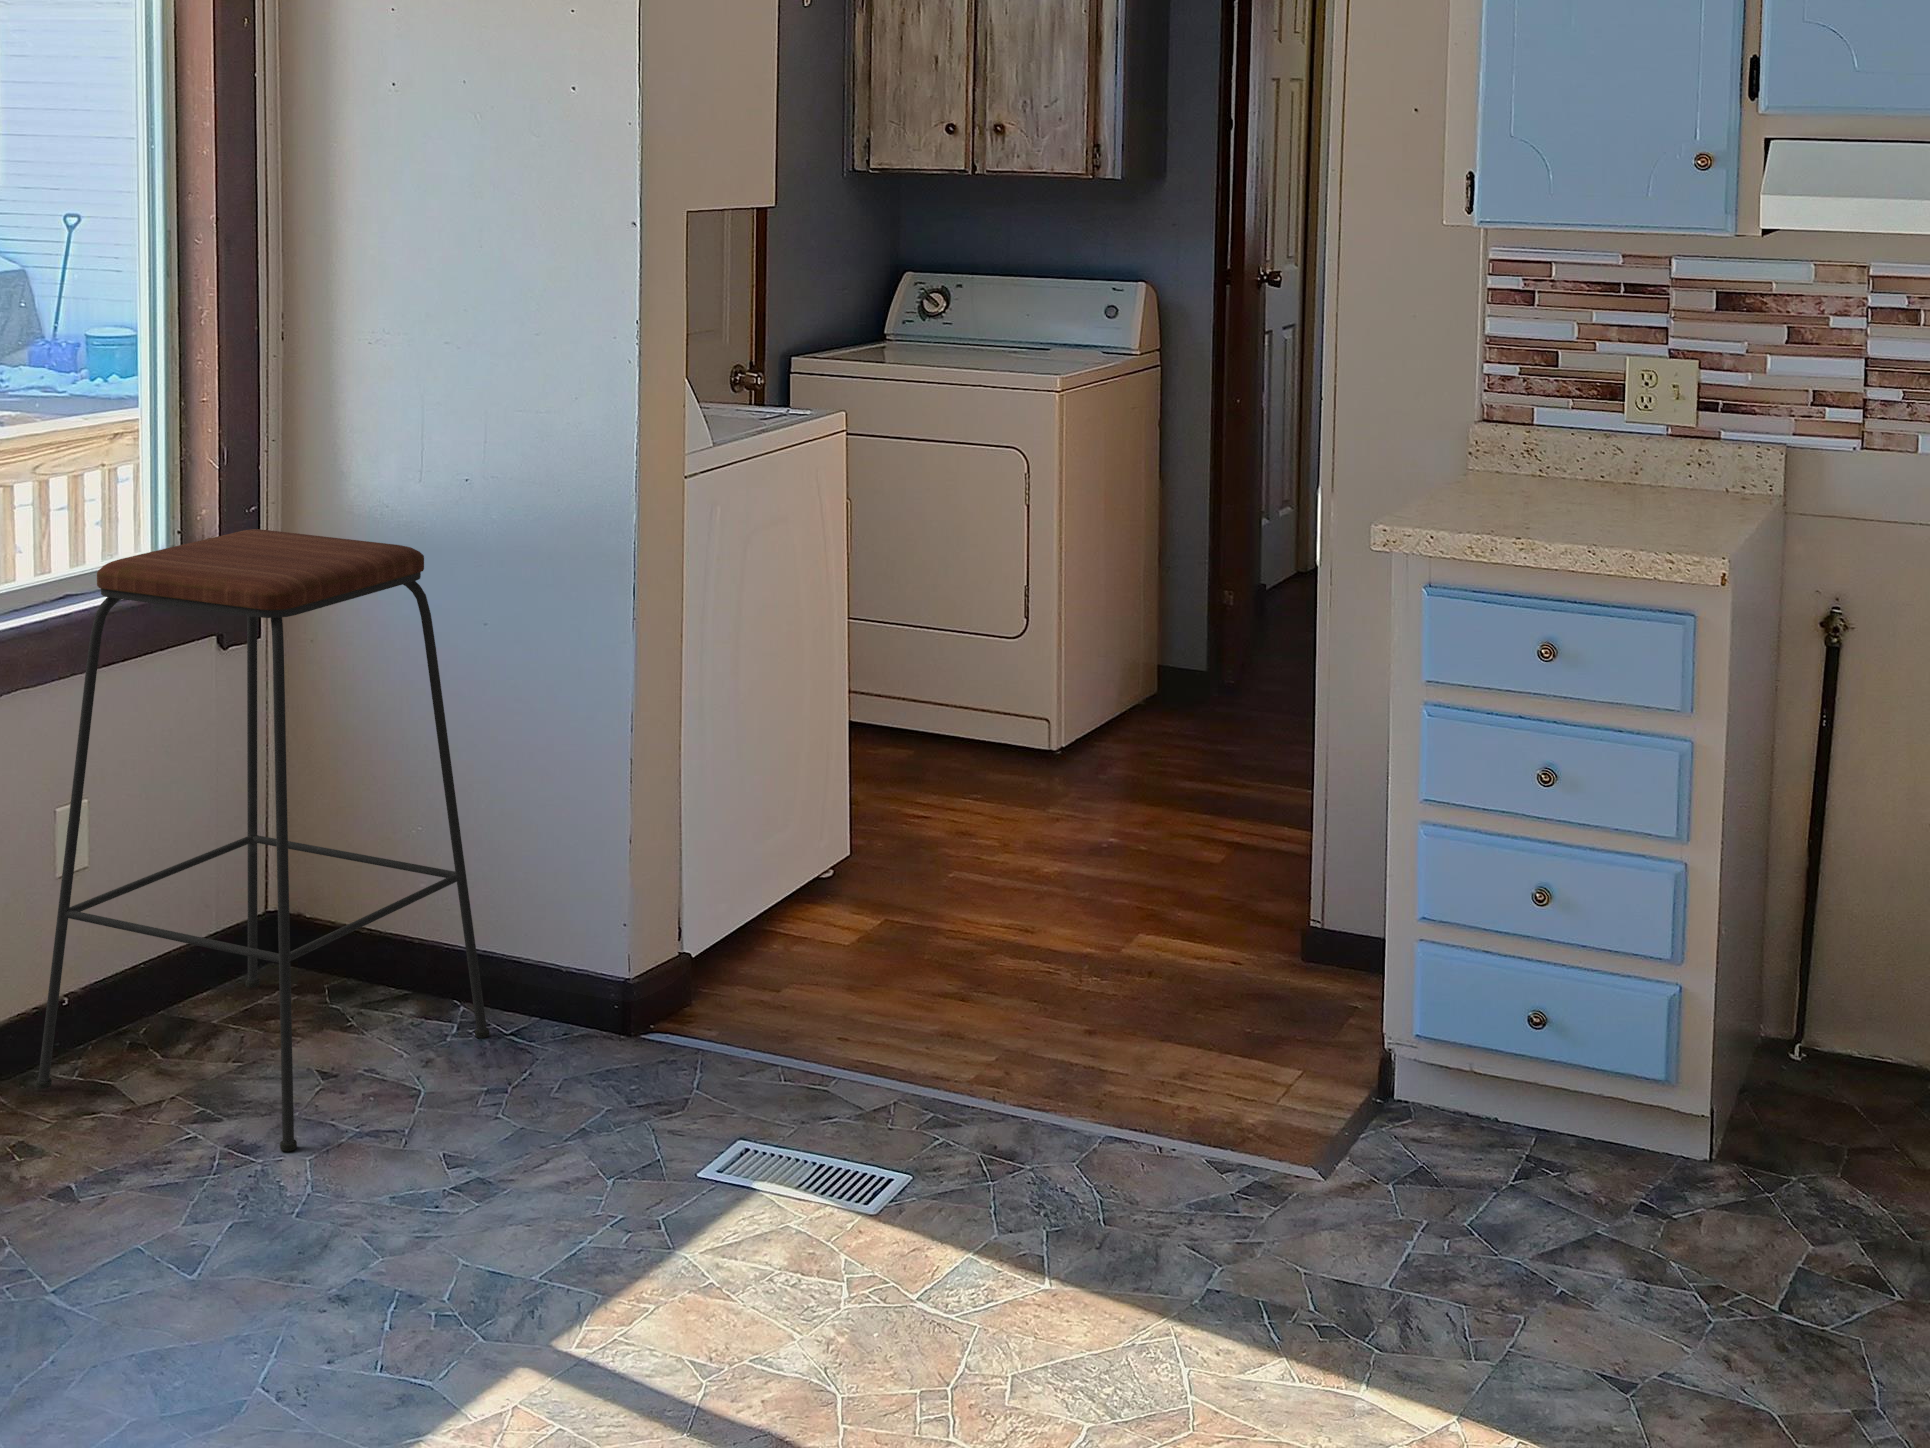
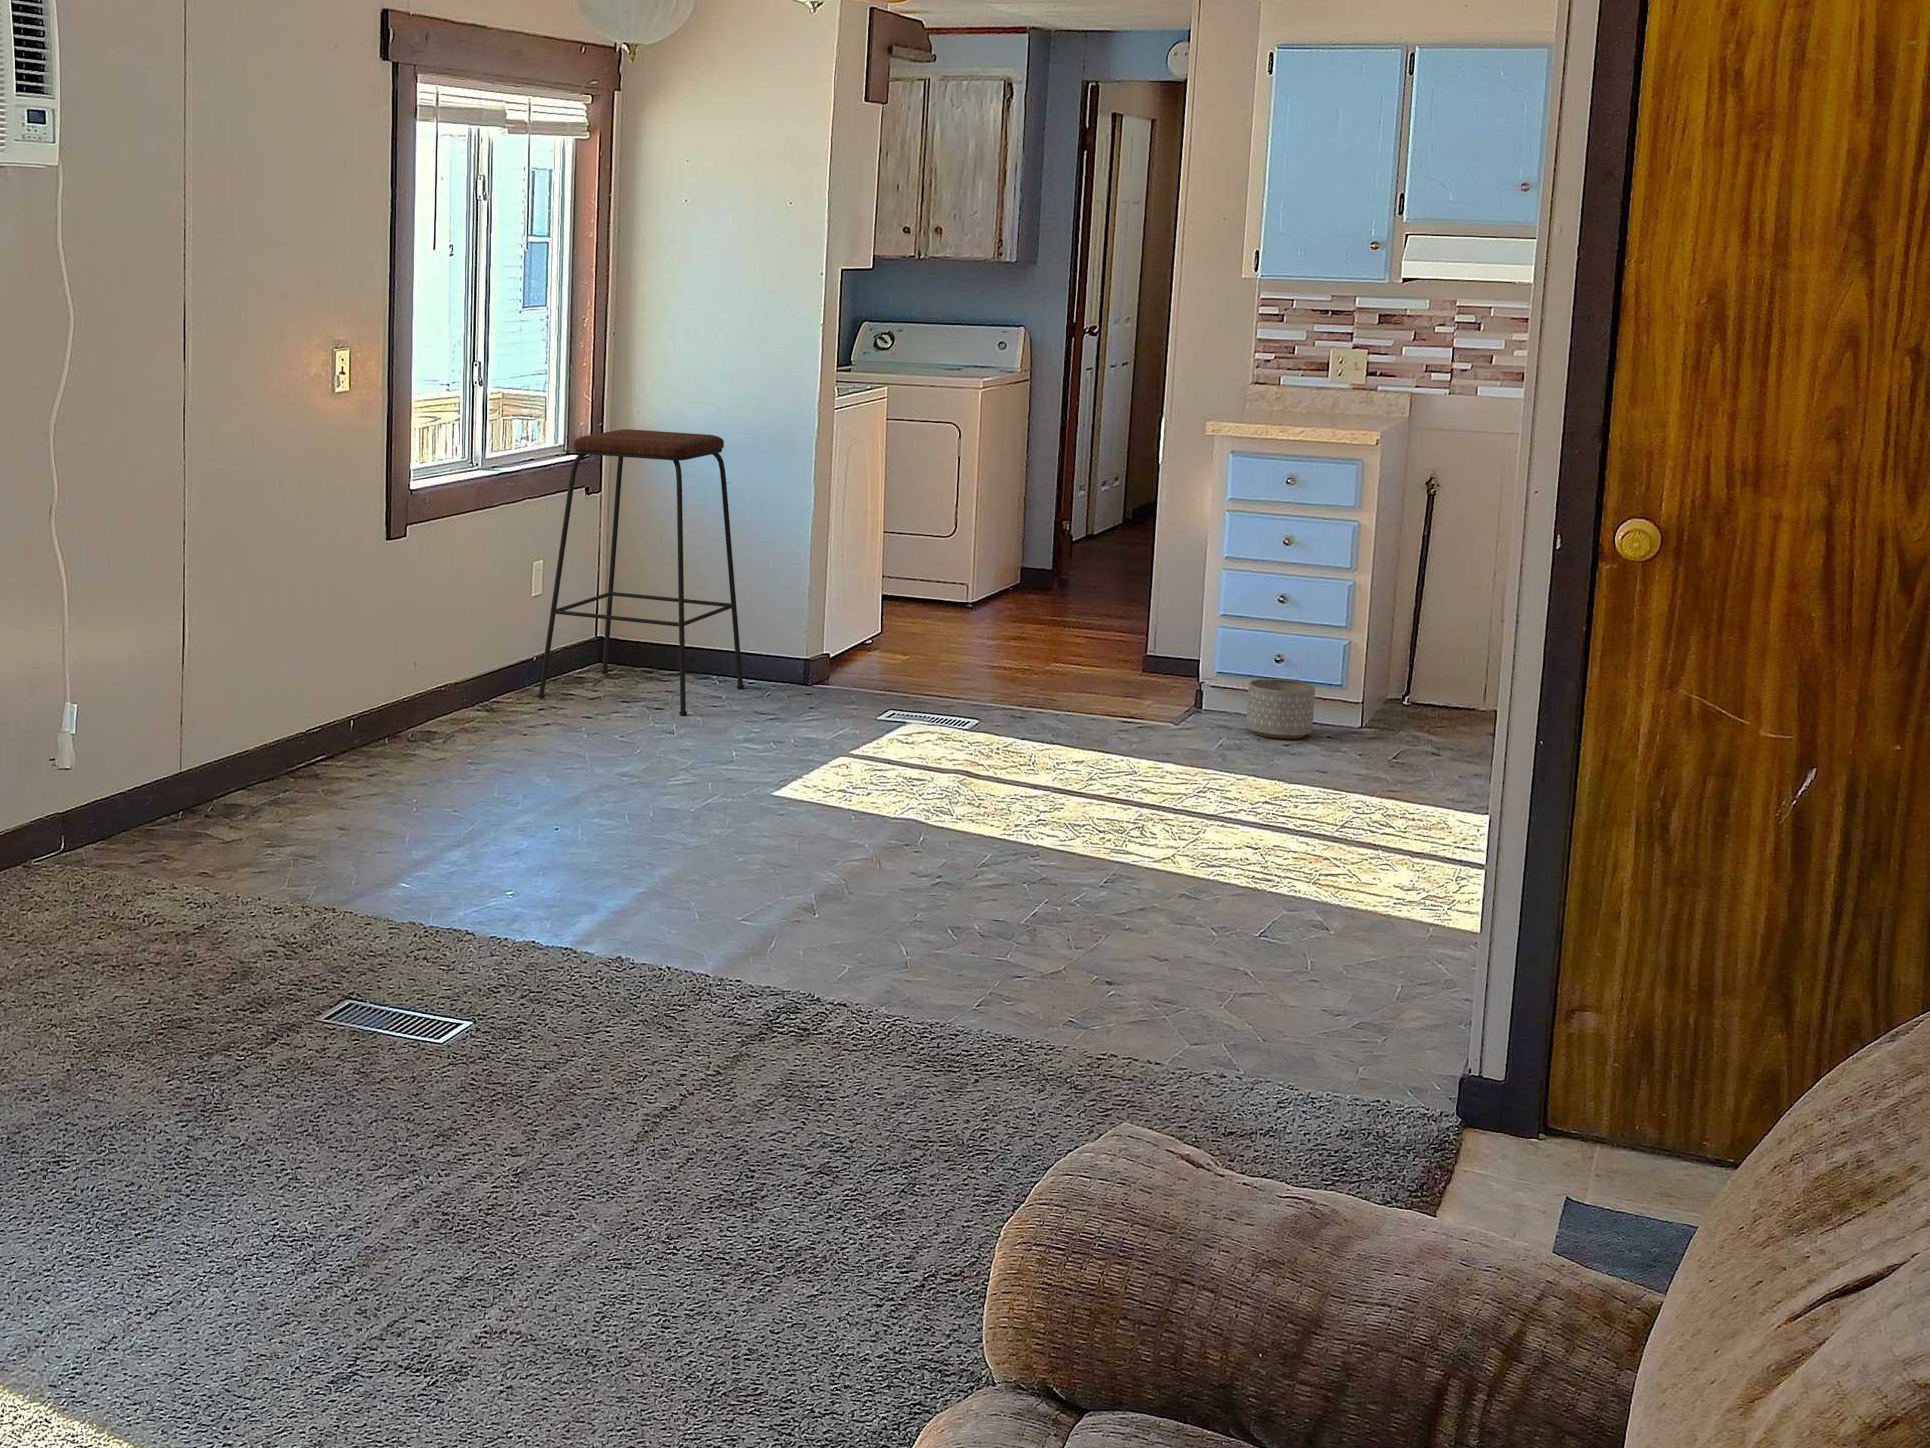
planter: none [1462,1068,1605,1220] -> present [1246,679,1315,739]

